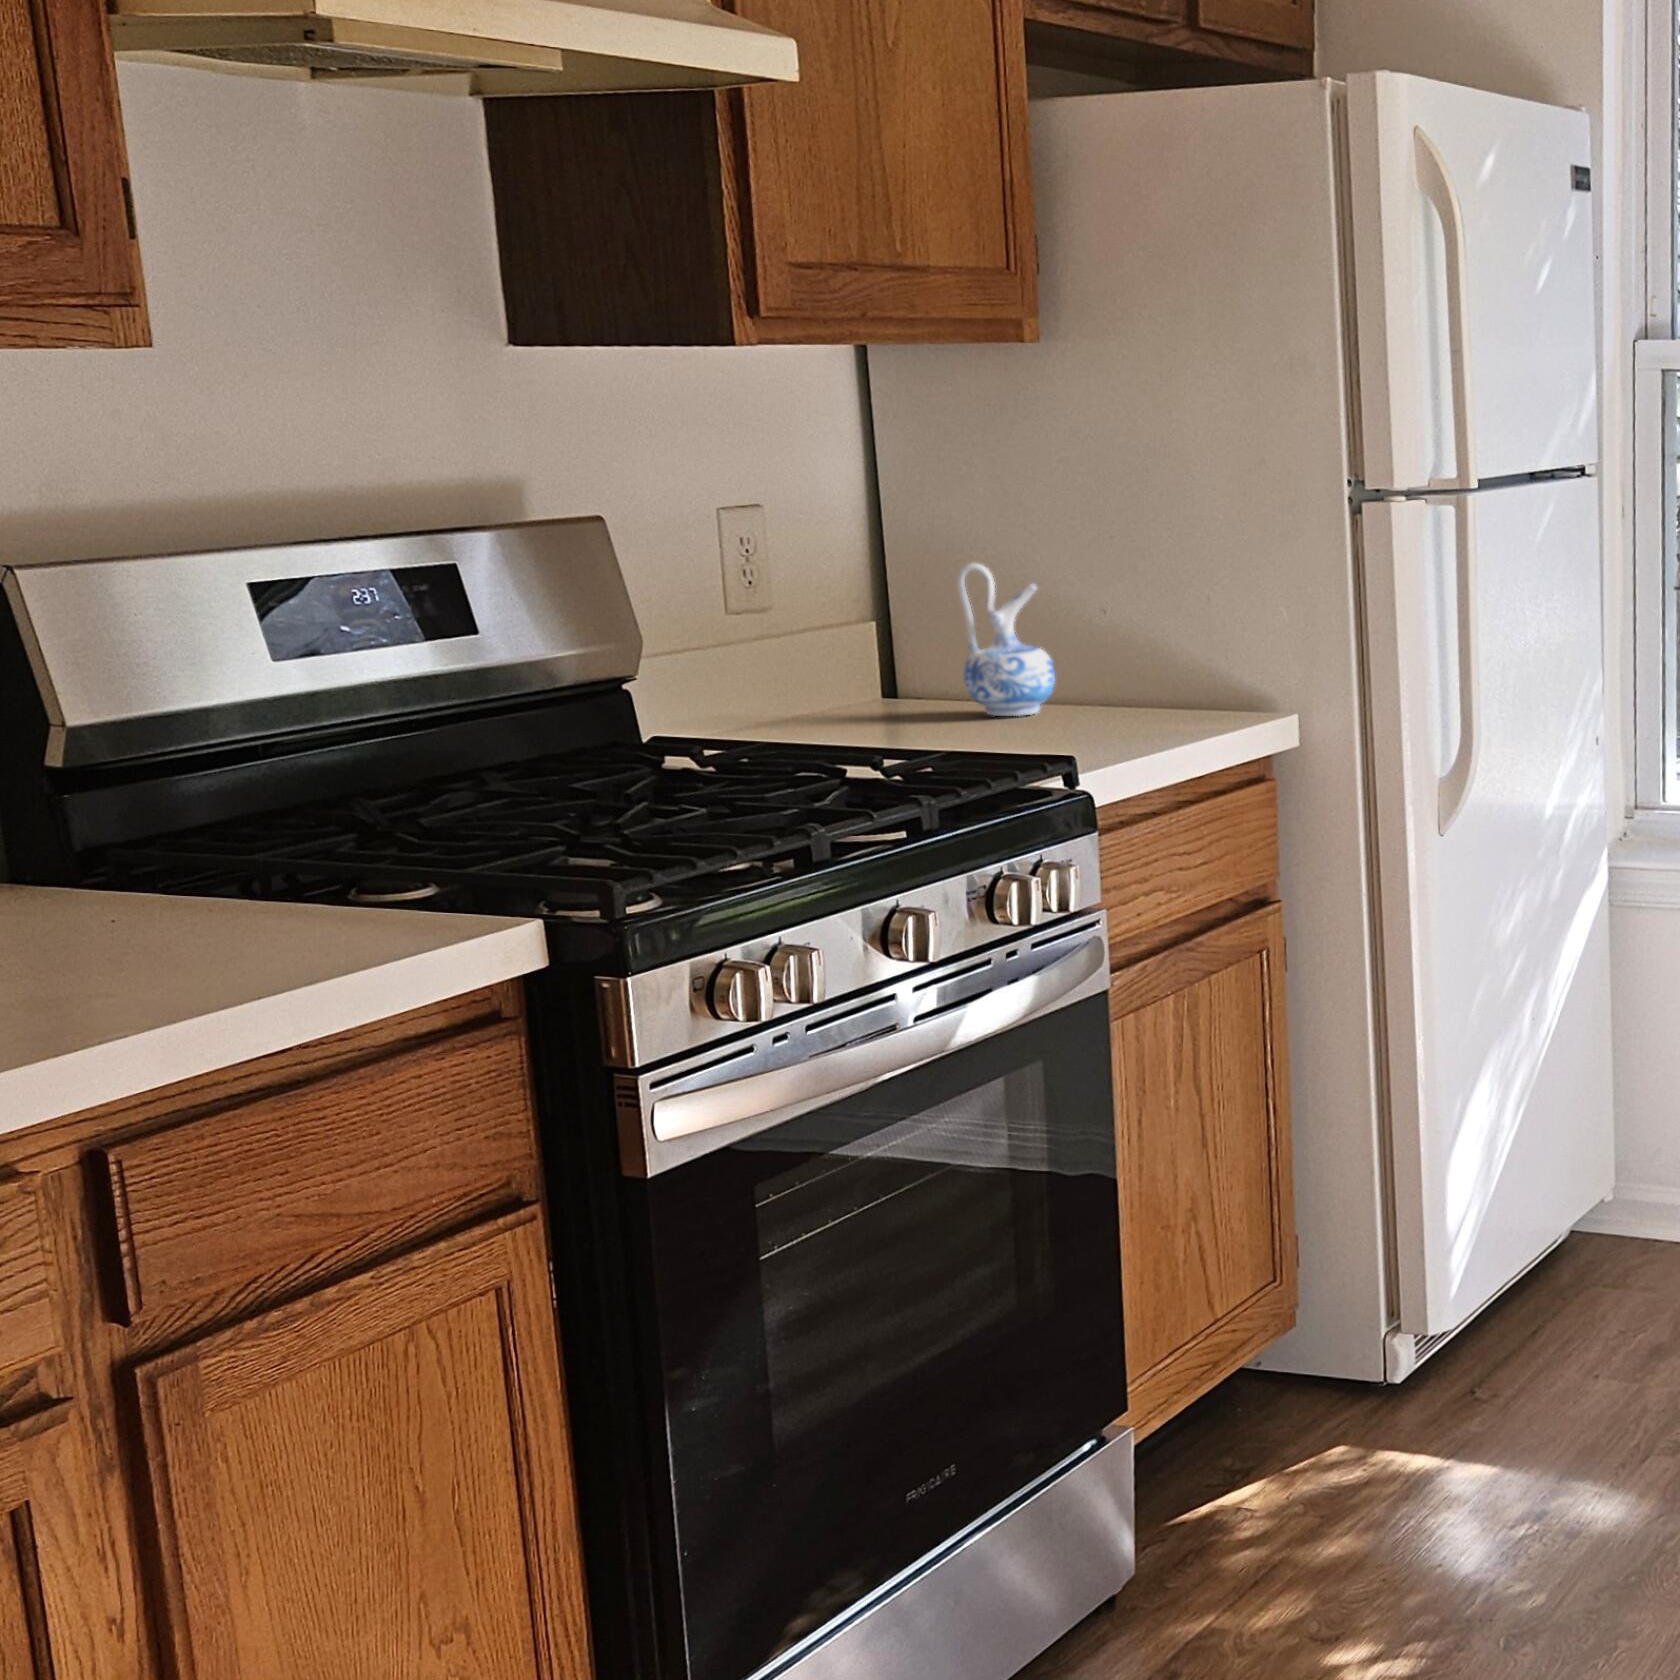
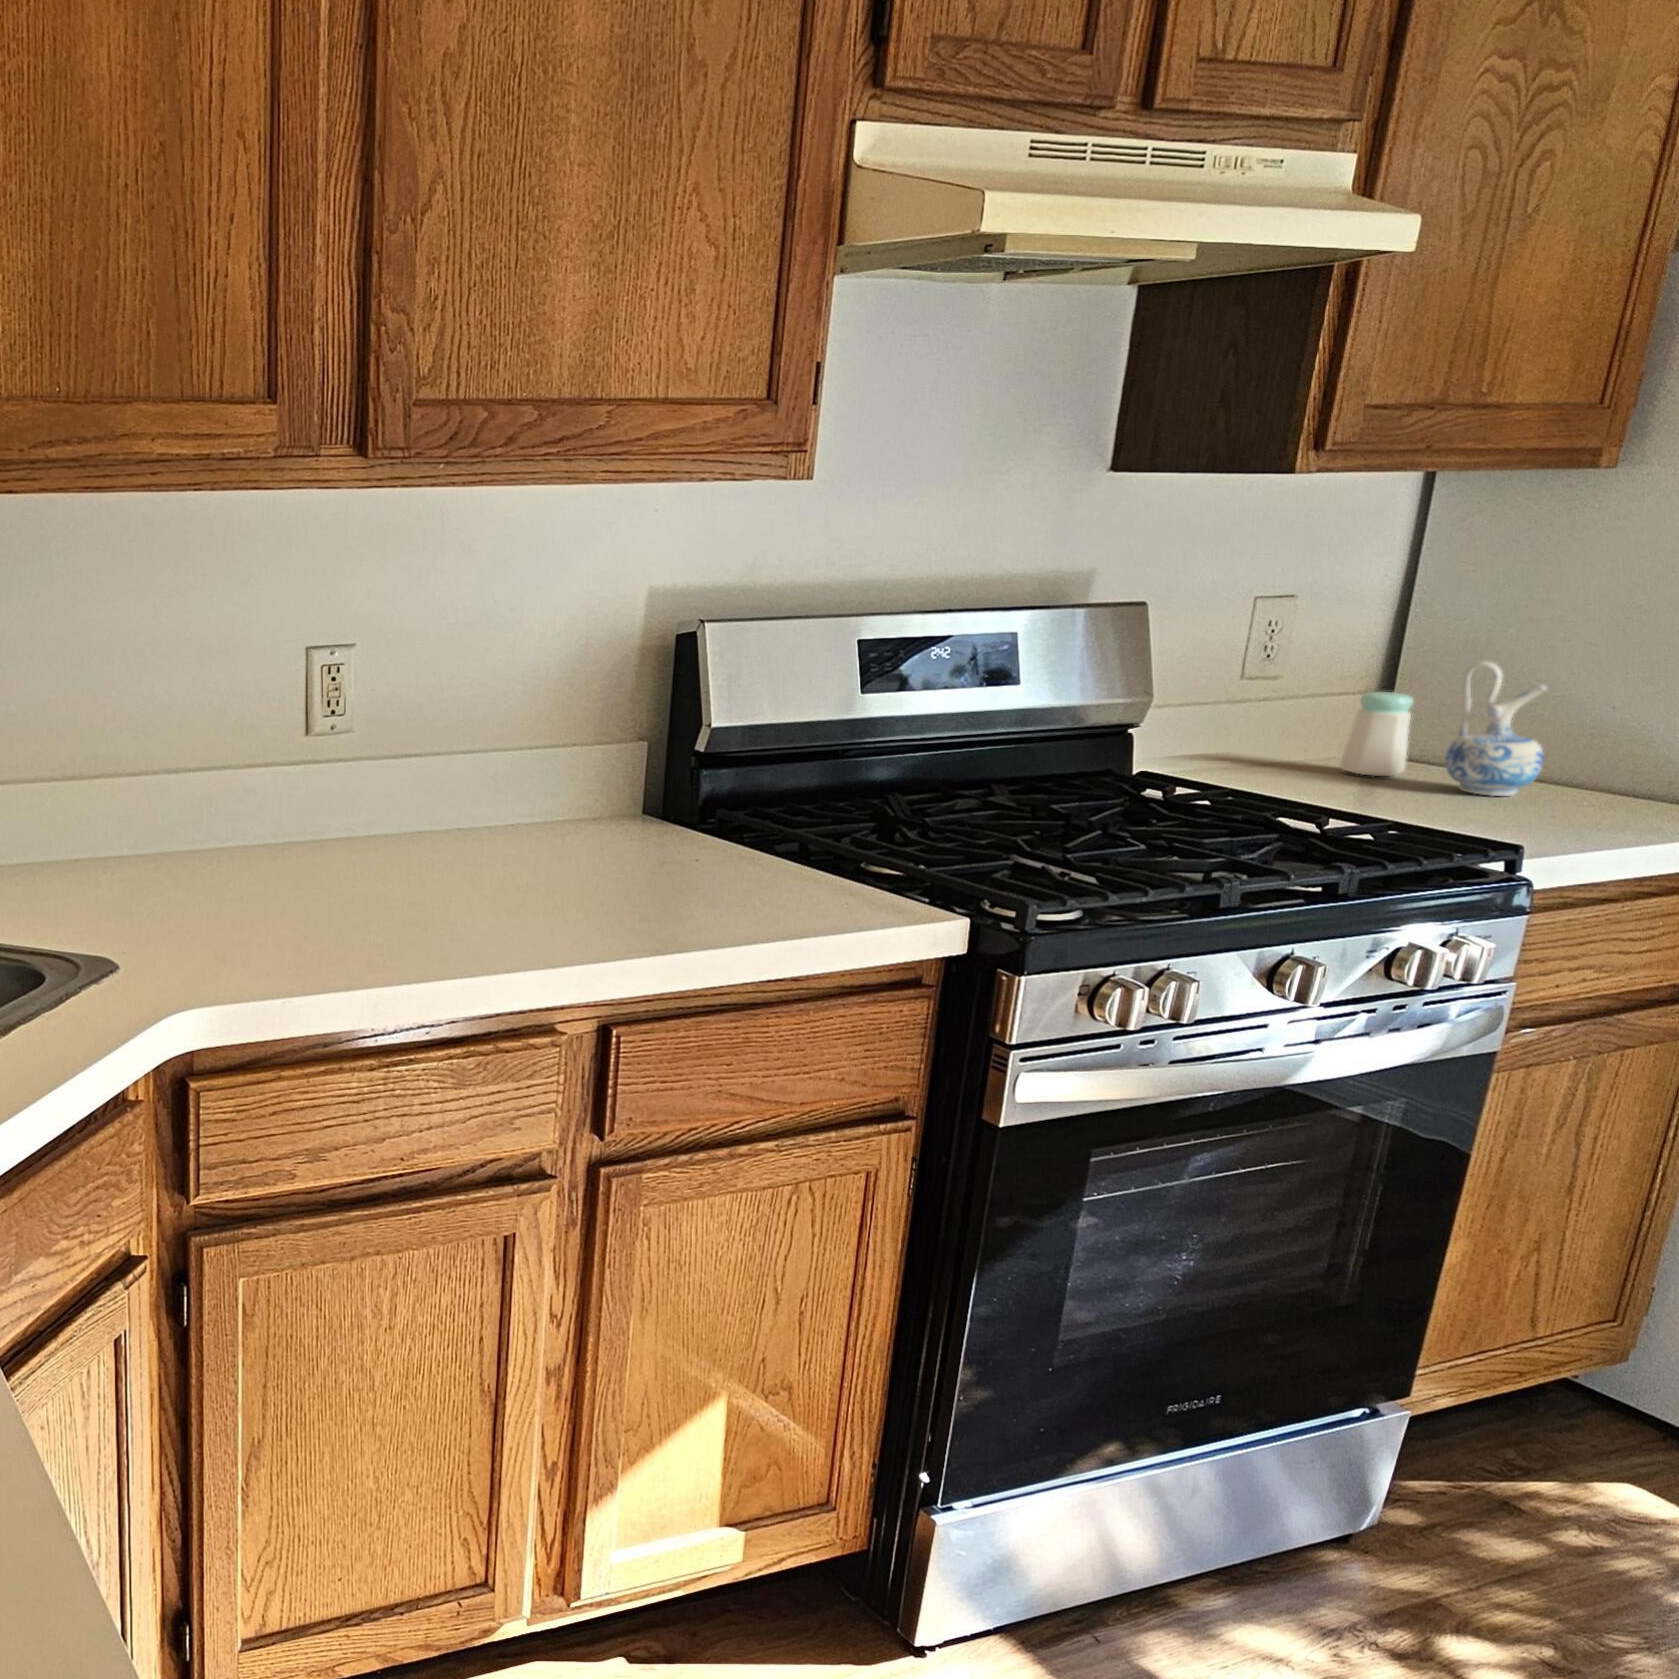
salt shaker: none [861,612,926,713] -> present [1341,692,1413,776]

